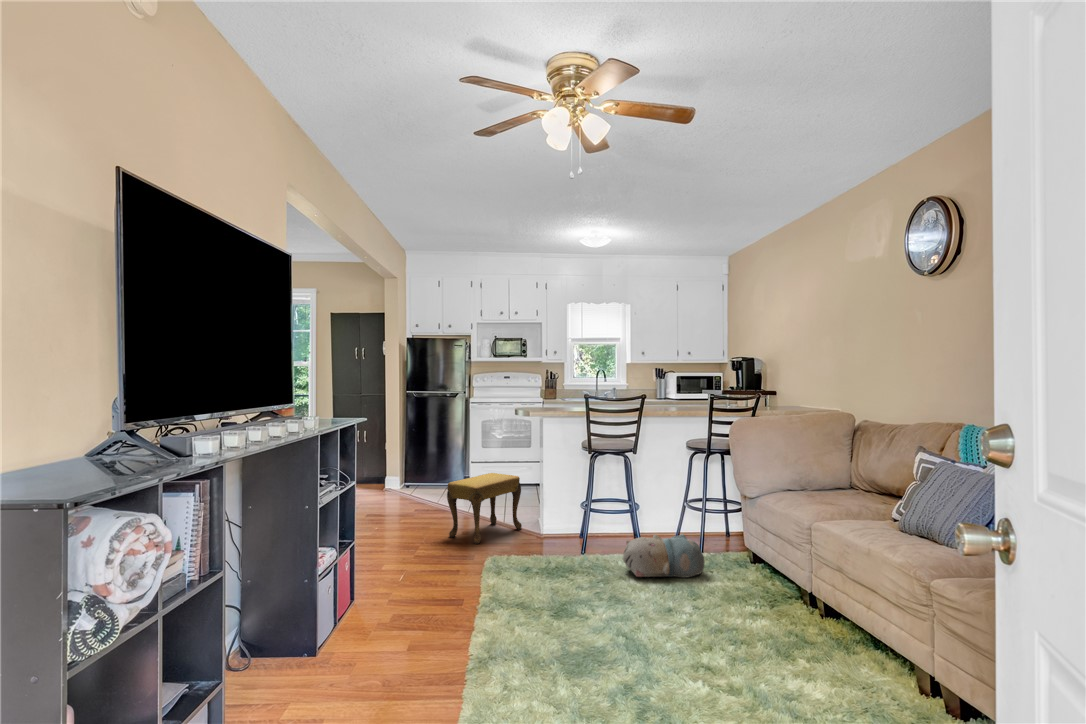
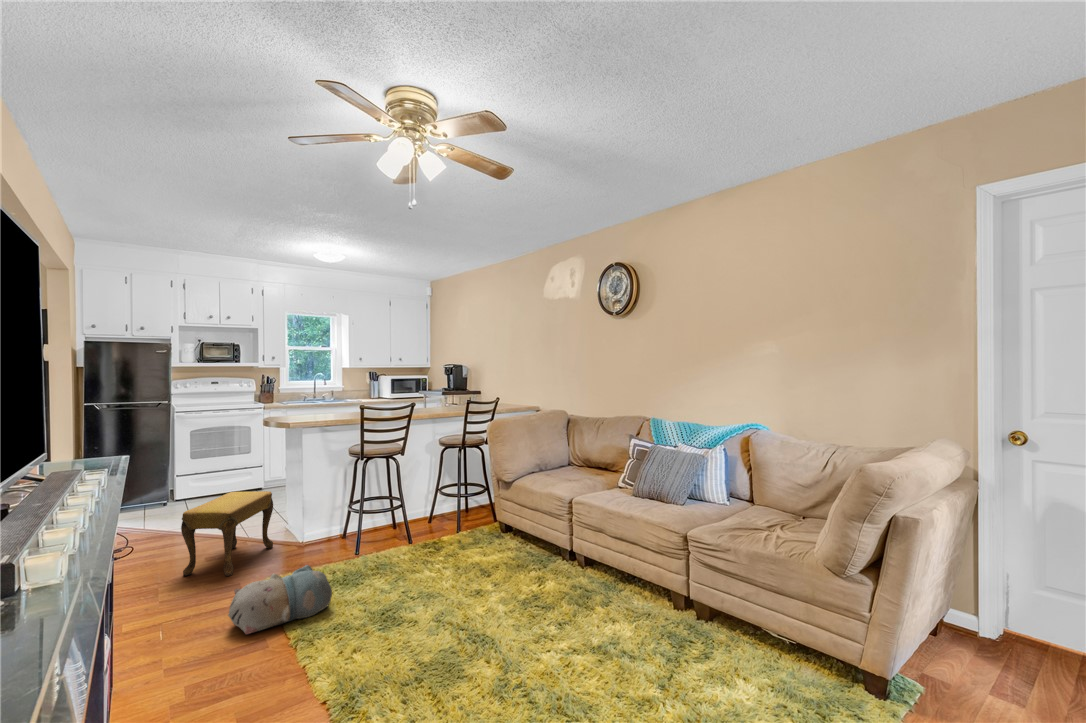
plush toy: present [623,534,705,578] -> present [228,565,332,634]

